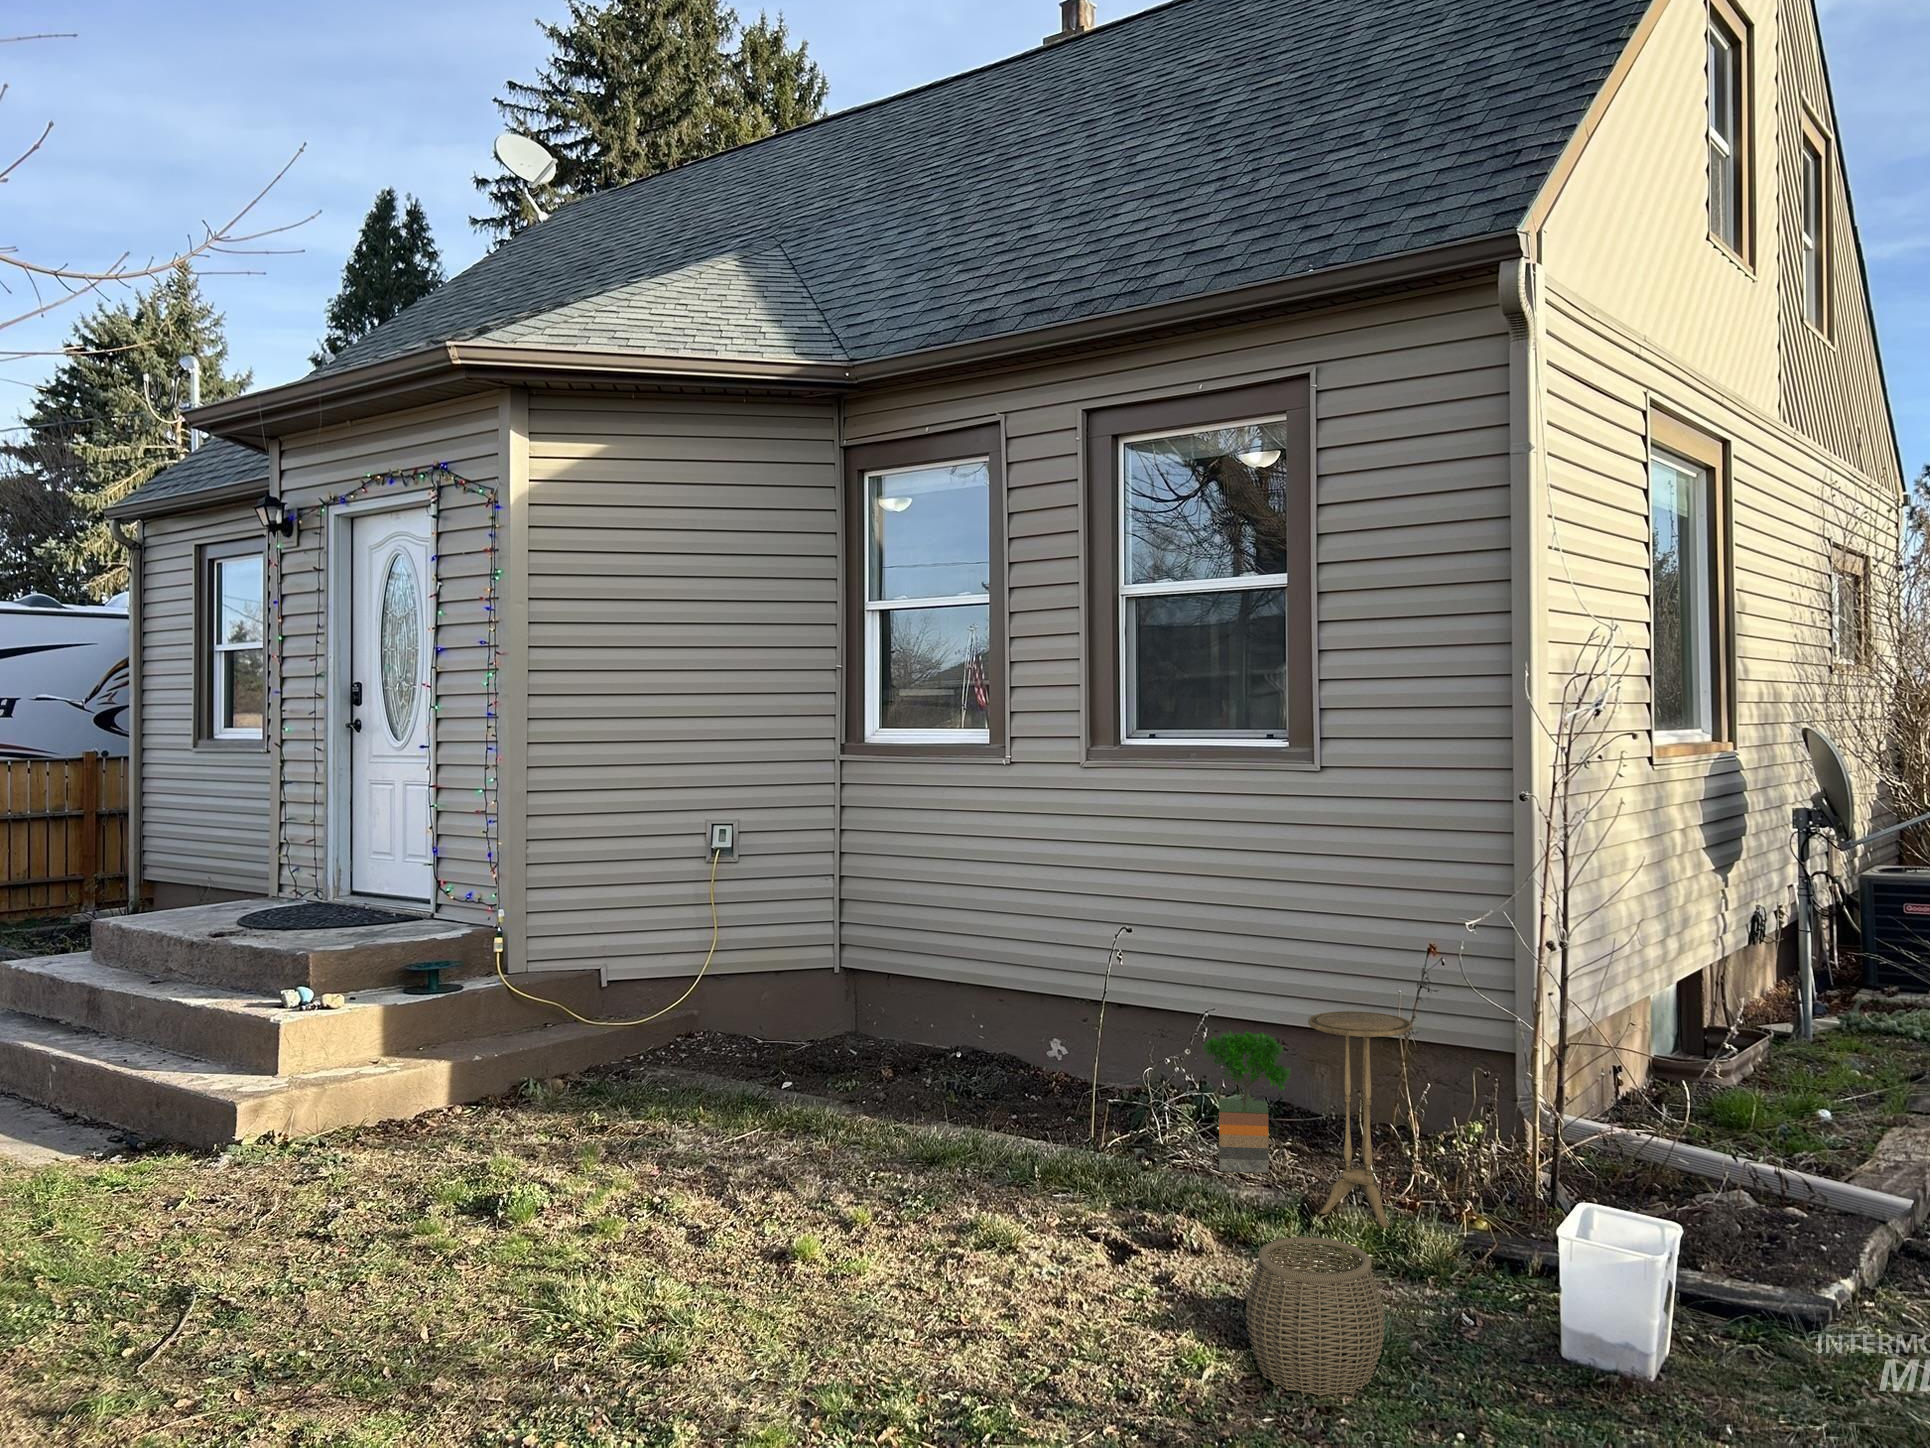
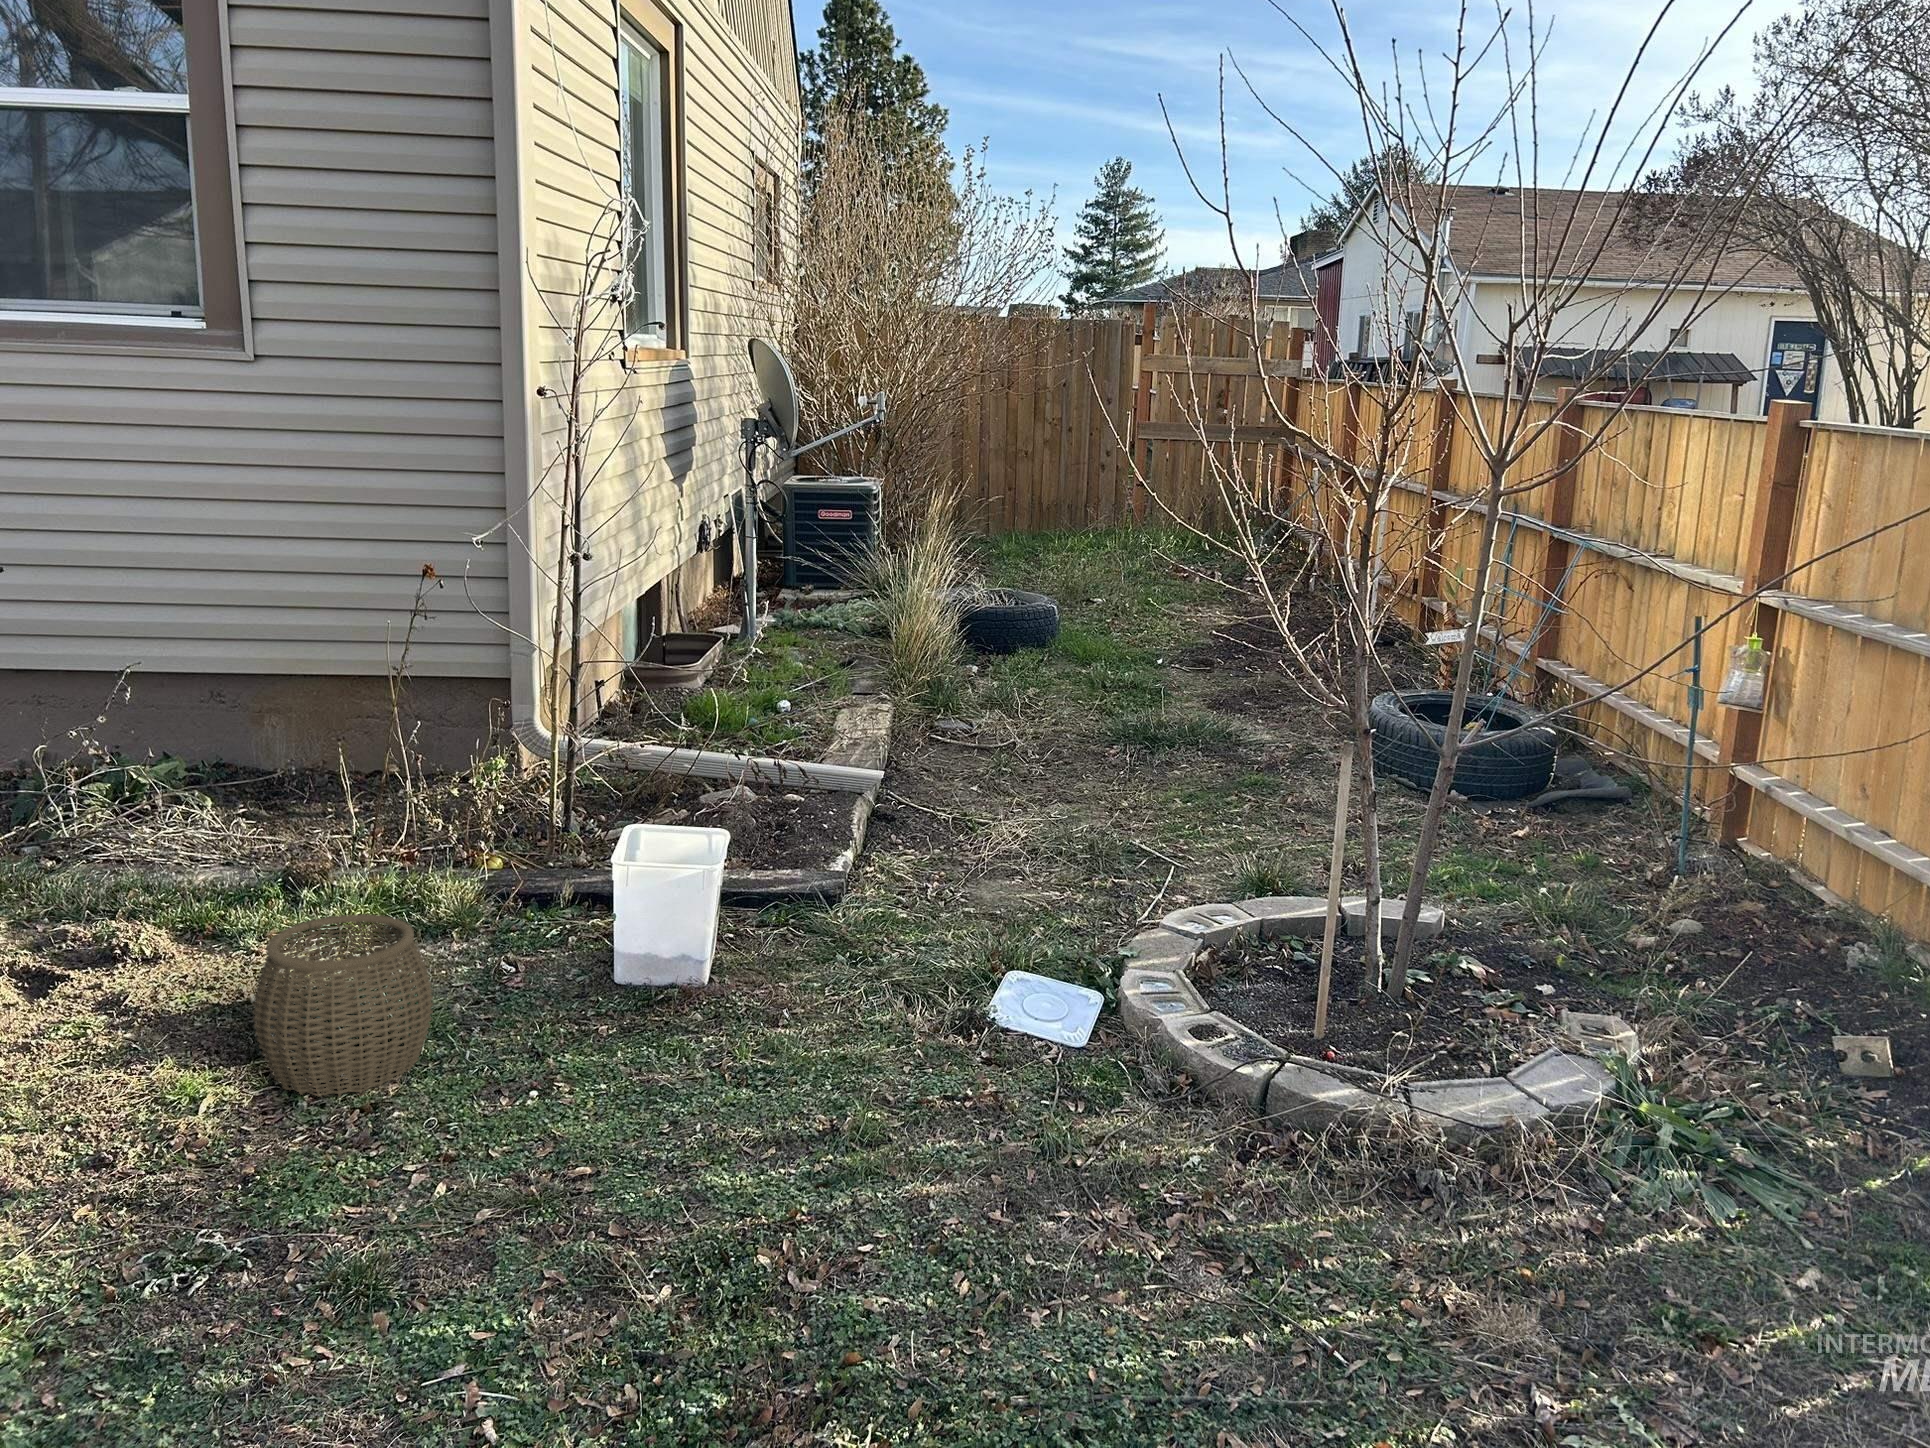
side table: present [1308,1011,1412,1228] -> none [276,647,409,887]
potted tree: present [1203,1031,1291,1173] -> none [115,683,248,858]

